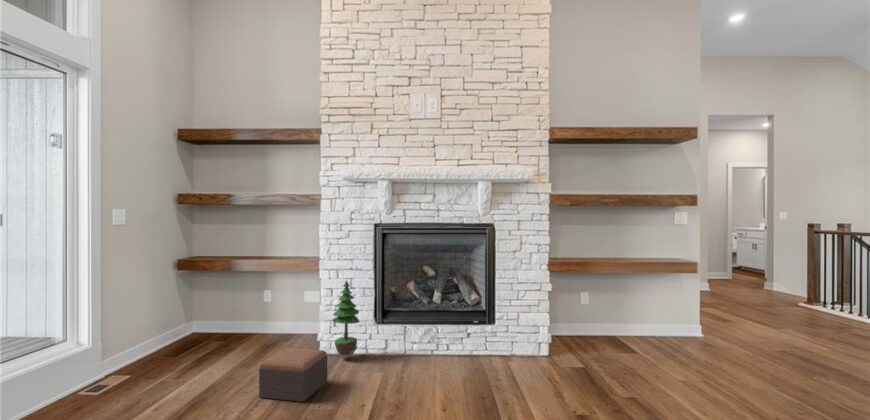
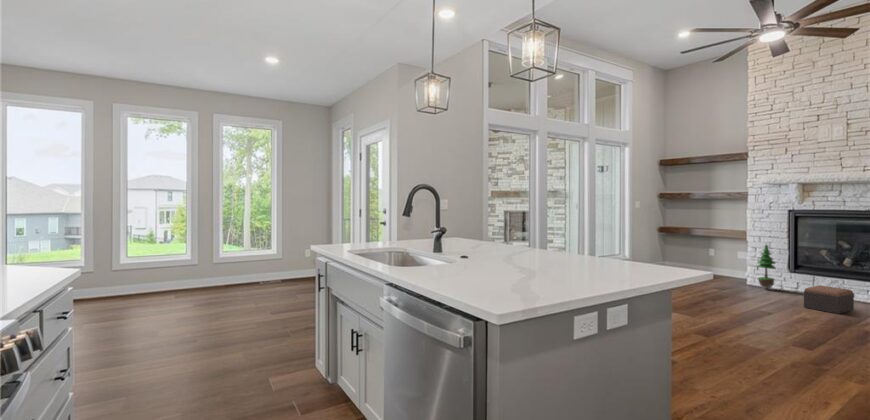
footstool: present [259,348,327,402] -> present [804,285,854,314]

